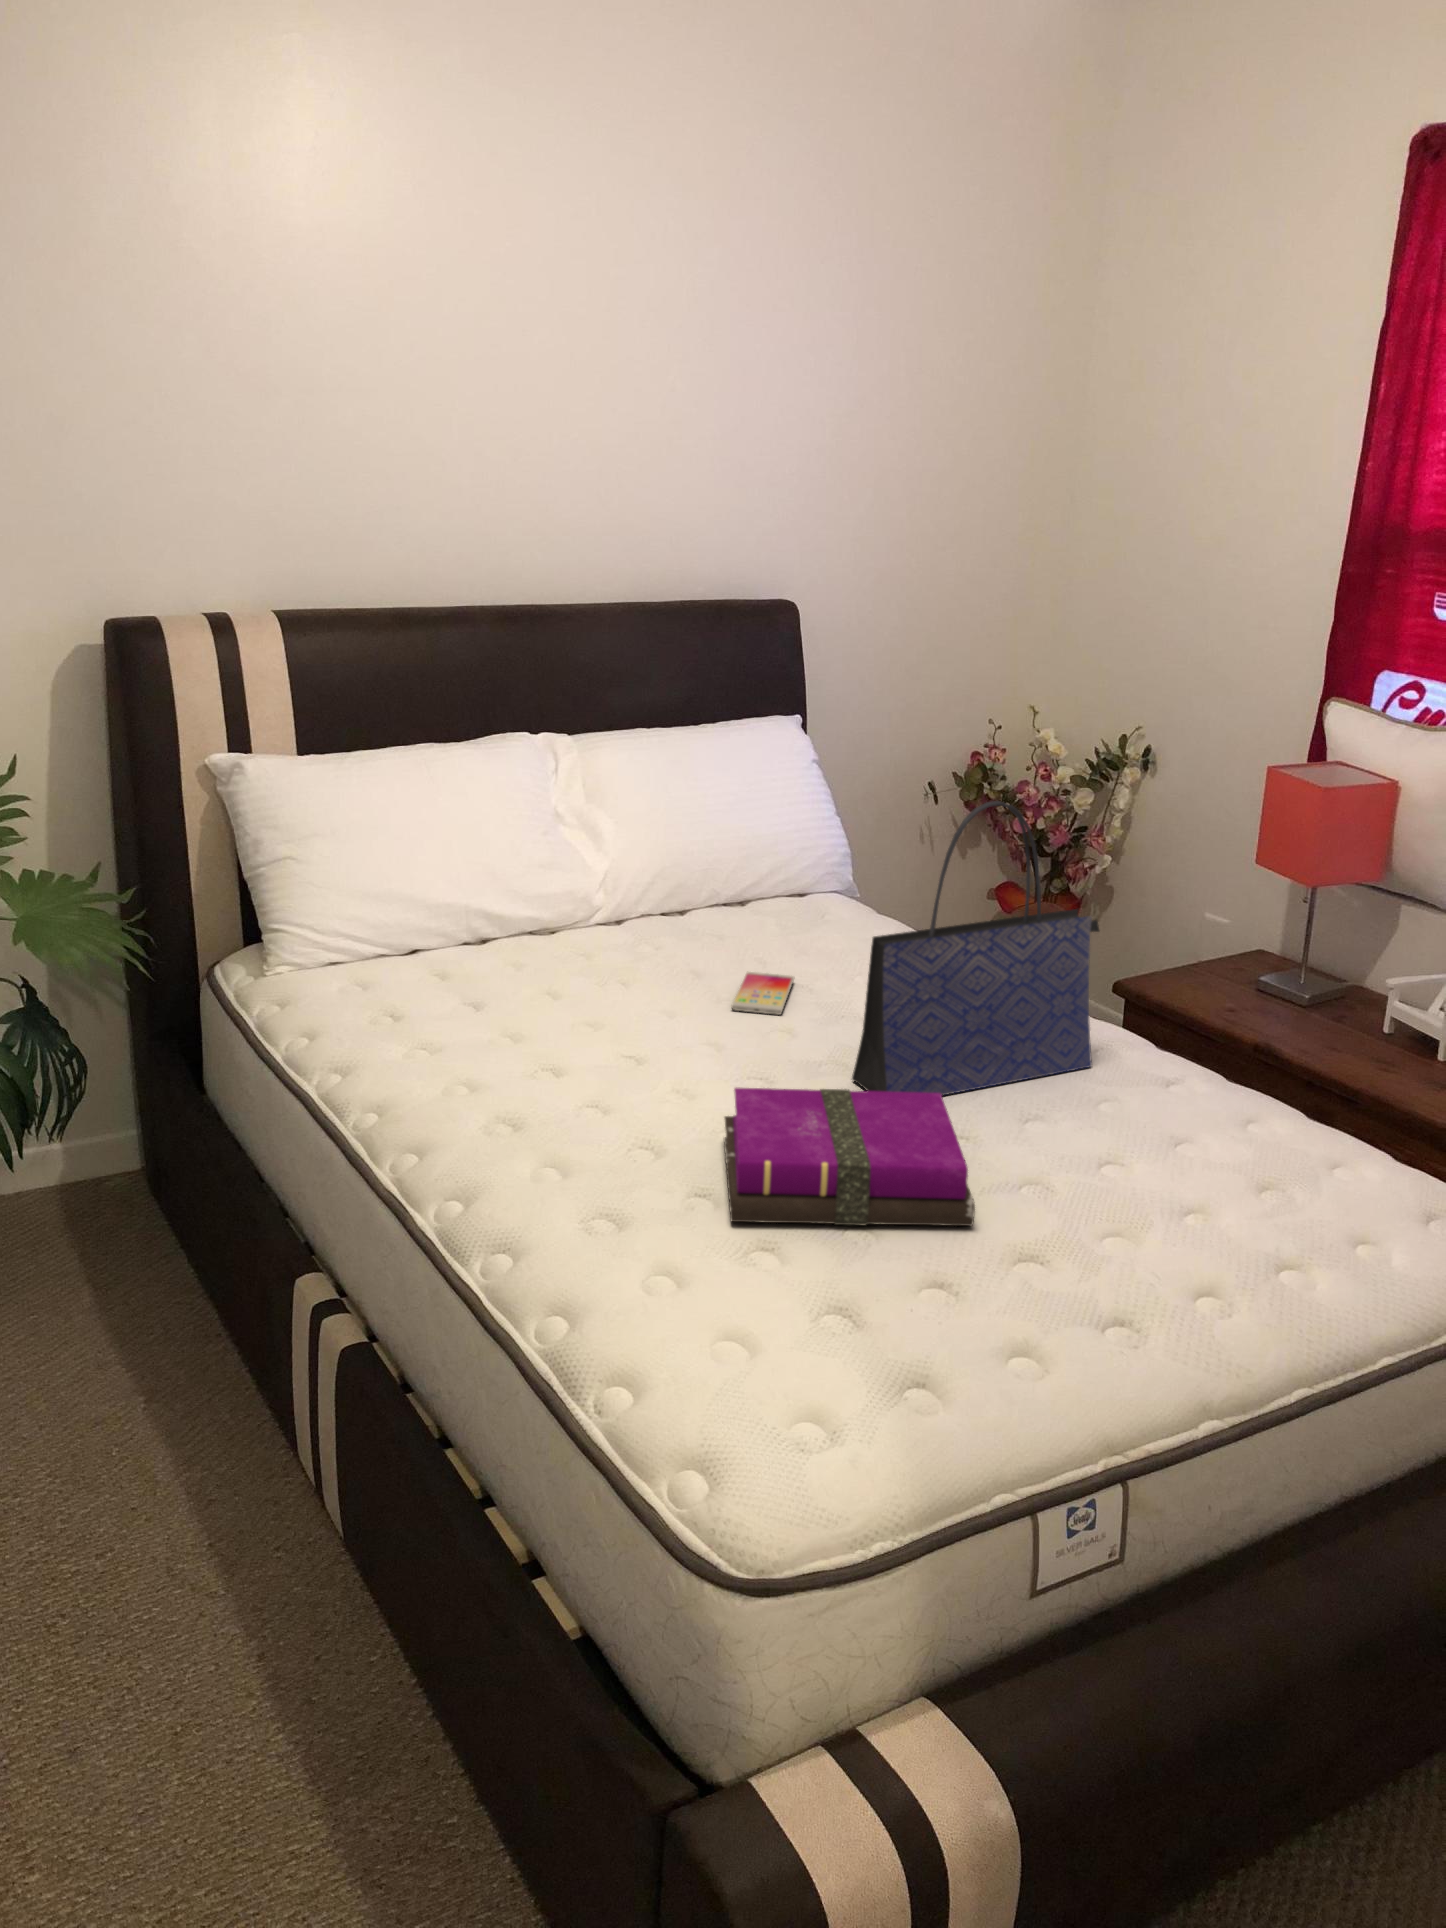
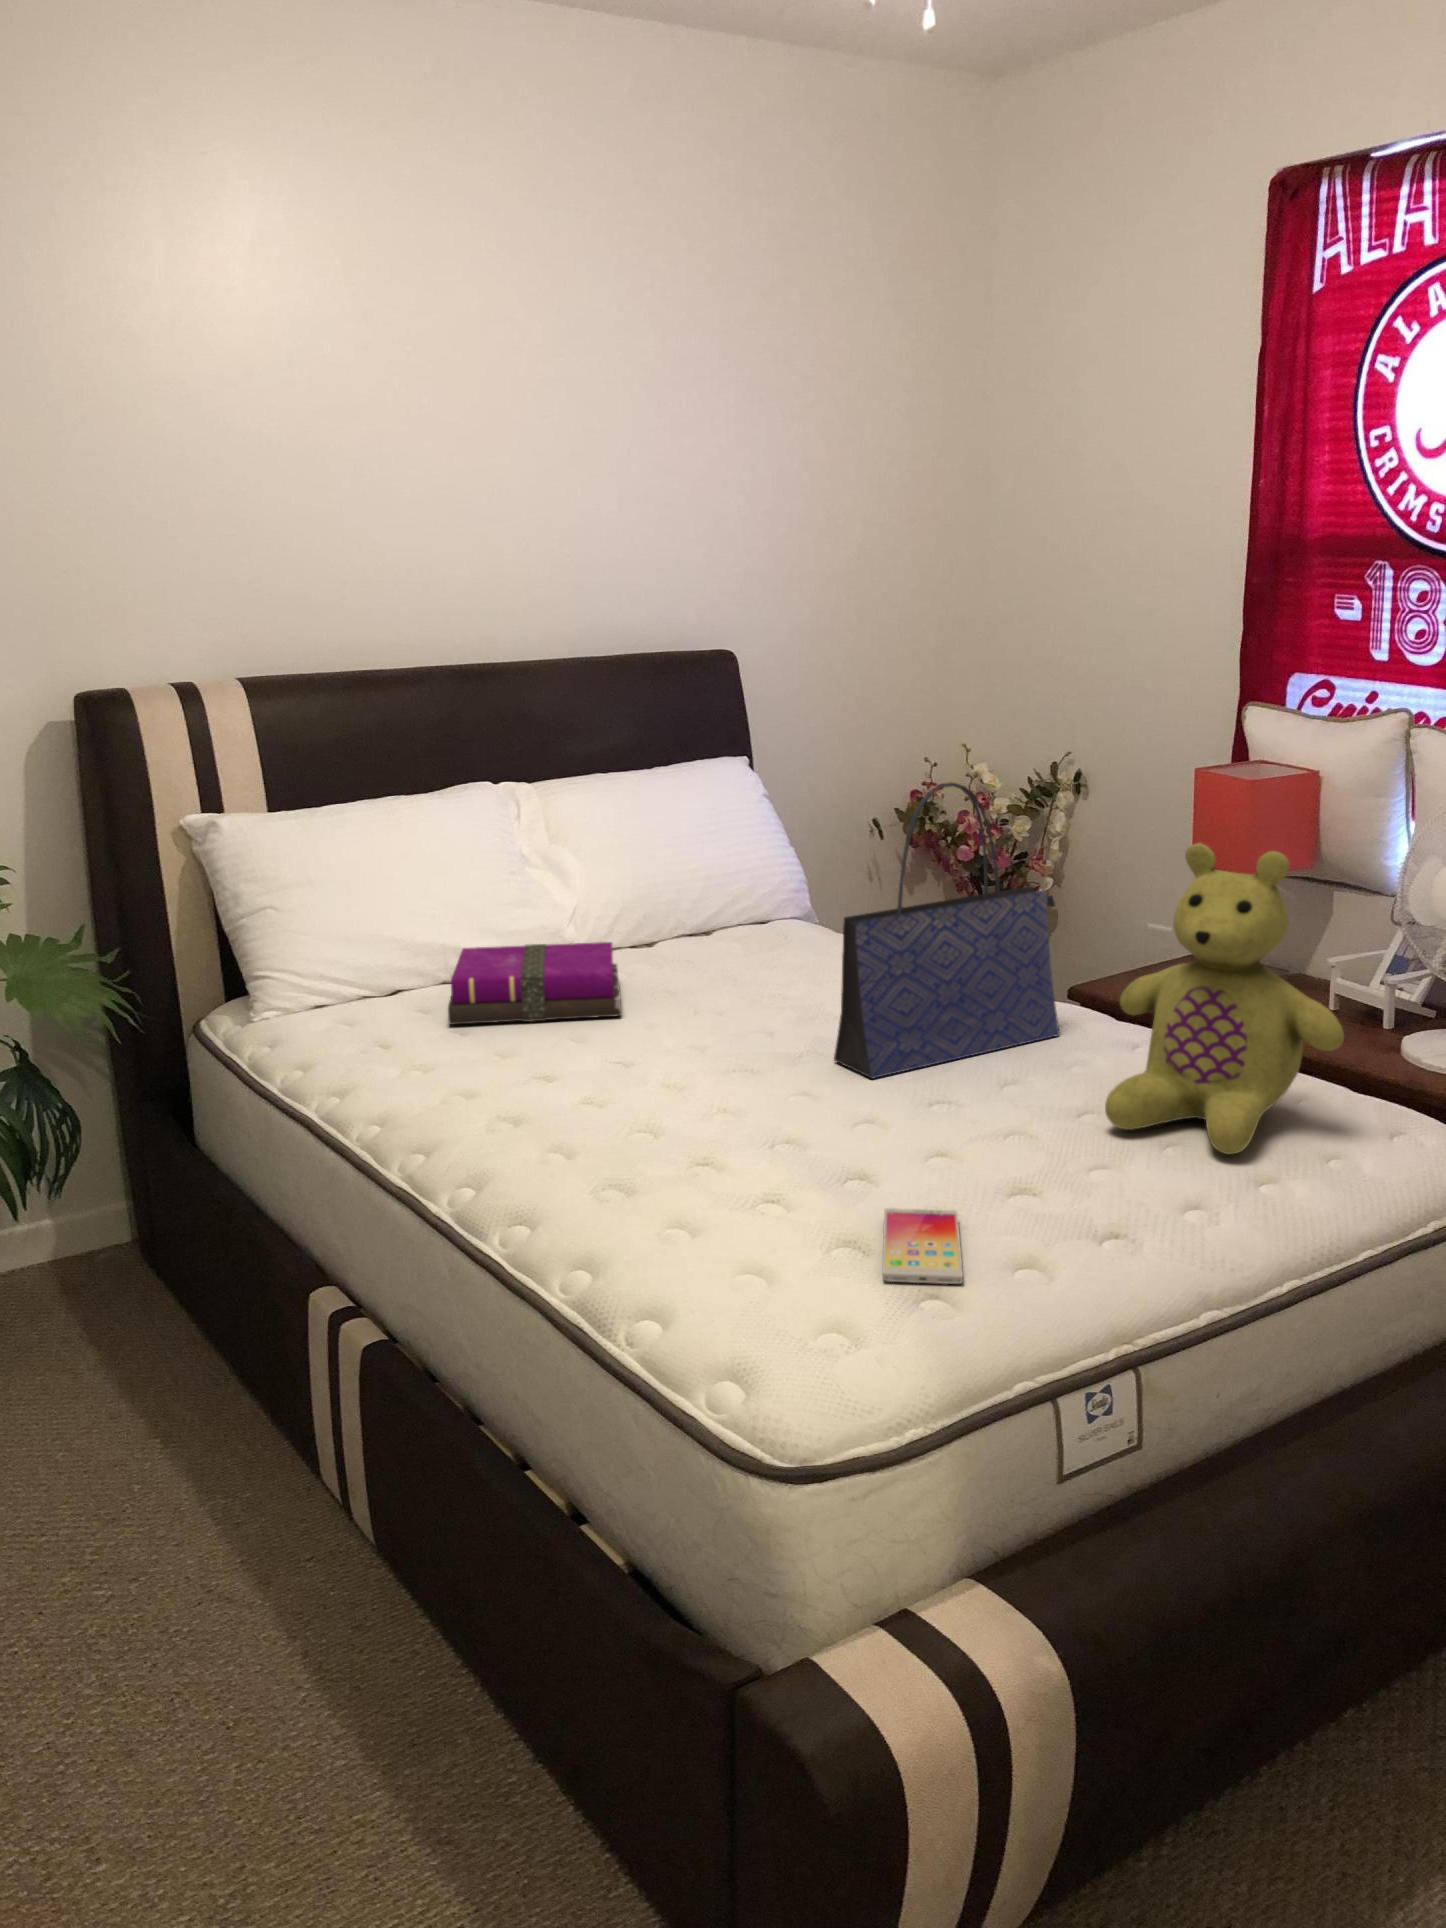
stuffed bear: none [1126,901,1386,1237] -> present [1105,843,1344,1154]
smartphone: present [732,972,794,1015] -> present [883,1208,963,1284]
notebook: present [724,1088,975,1226] -> present [448,942,621,1025]

